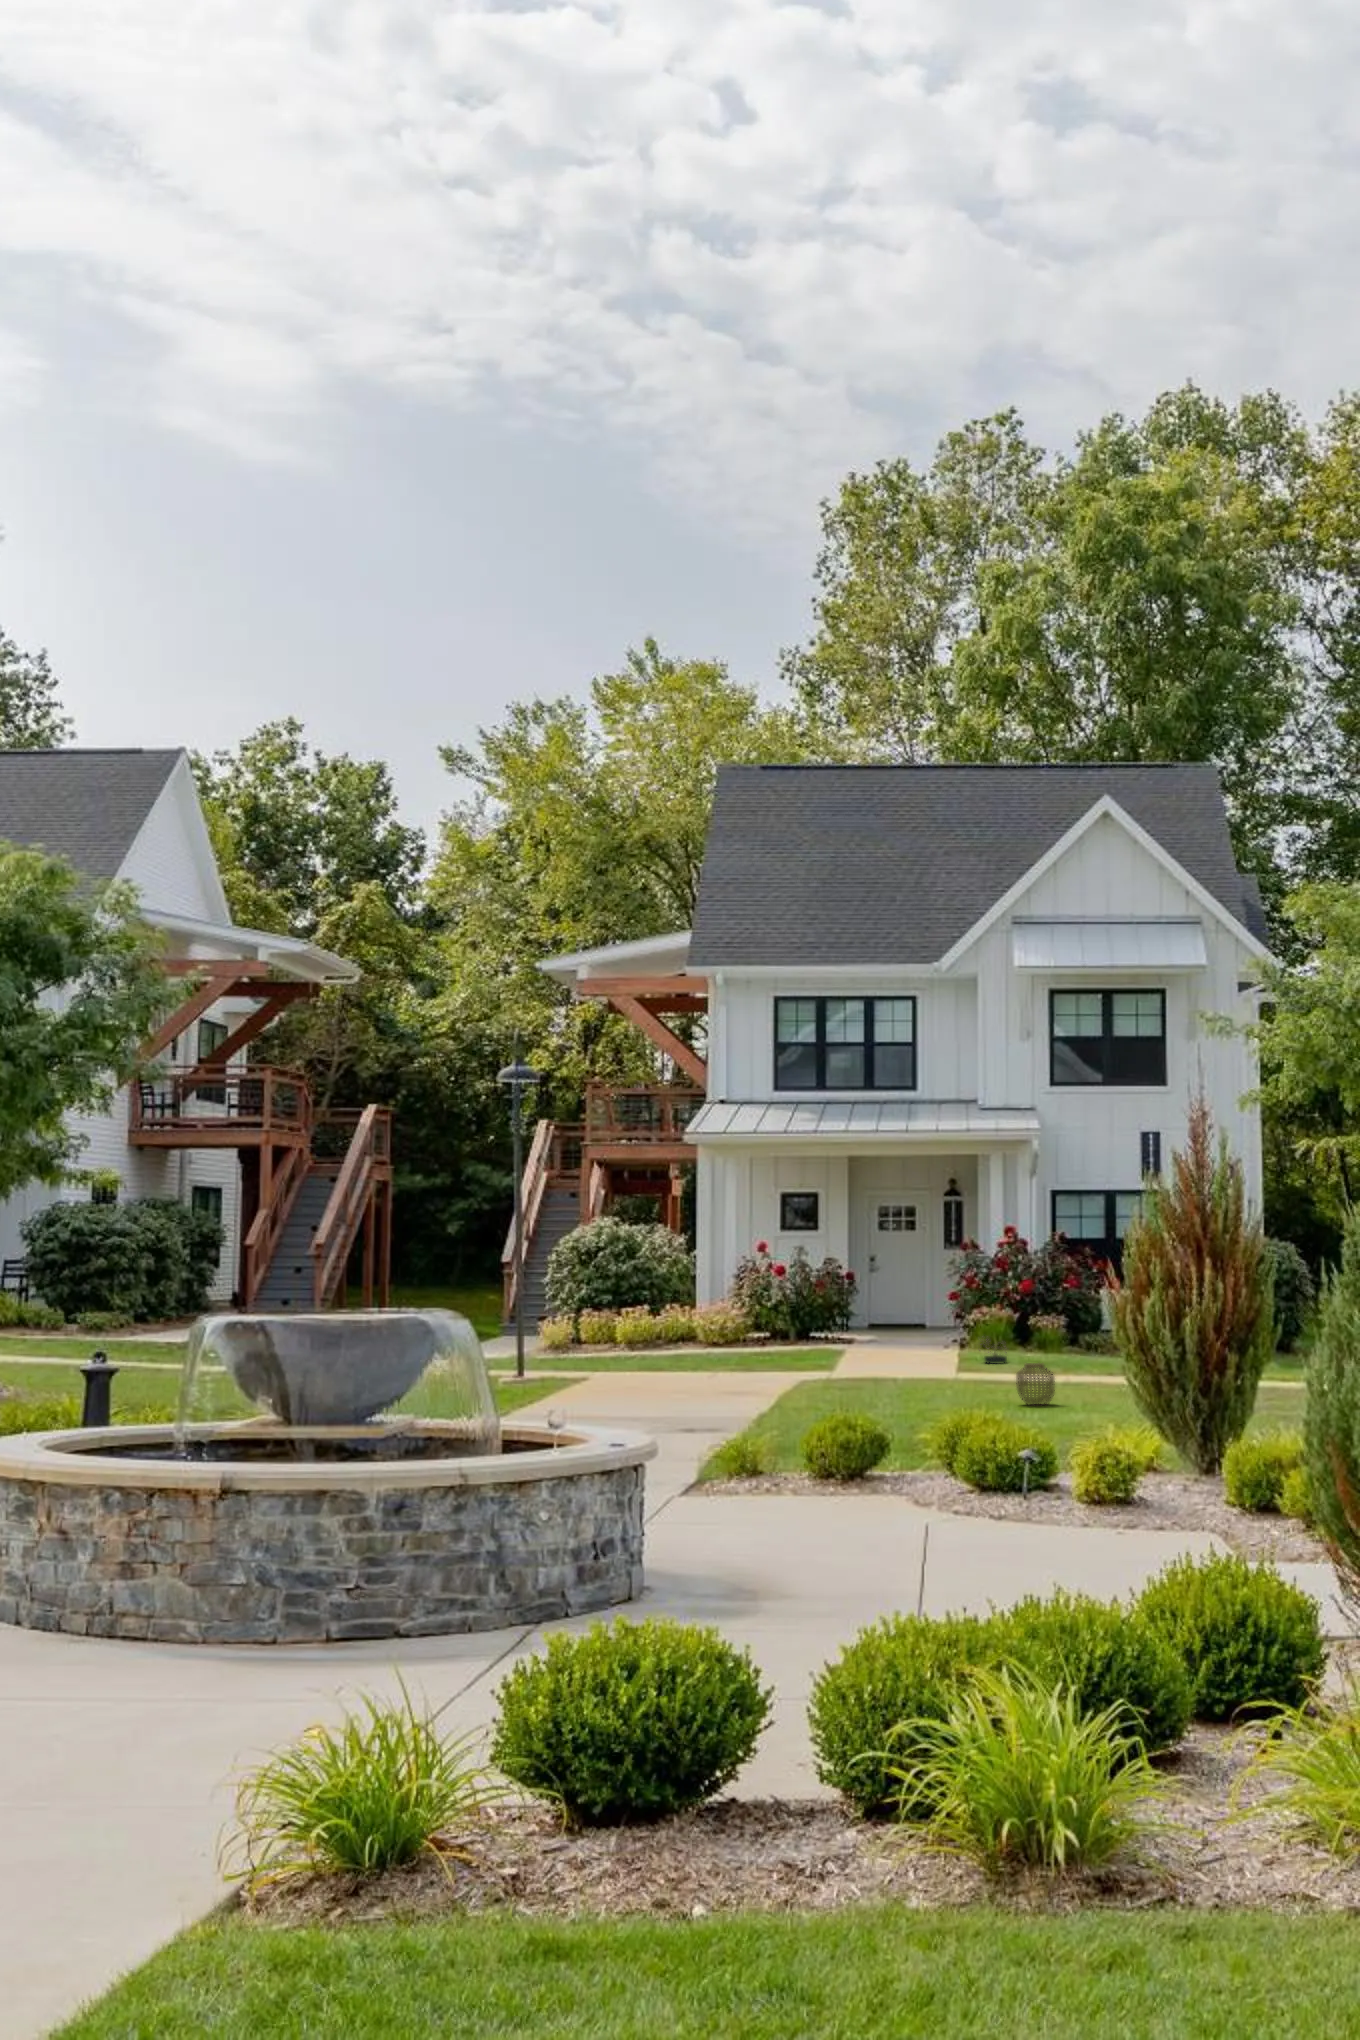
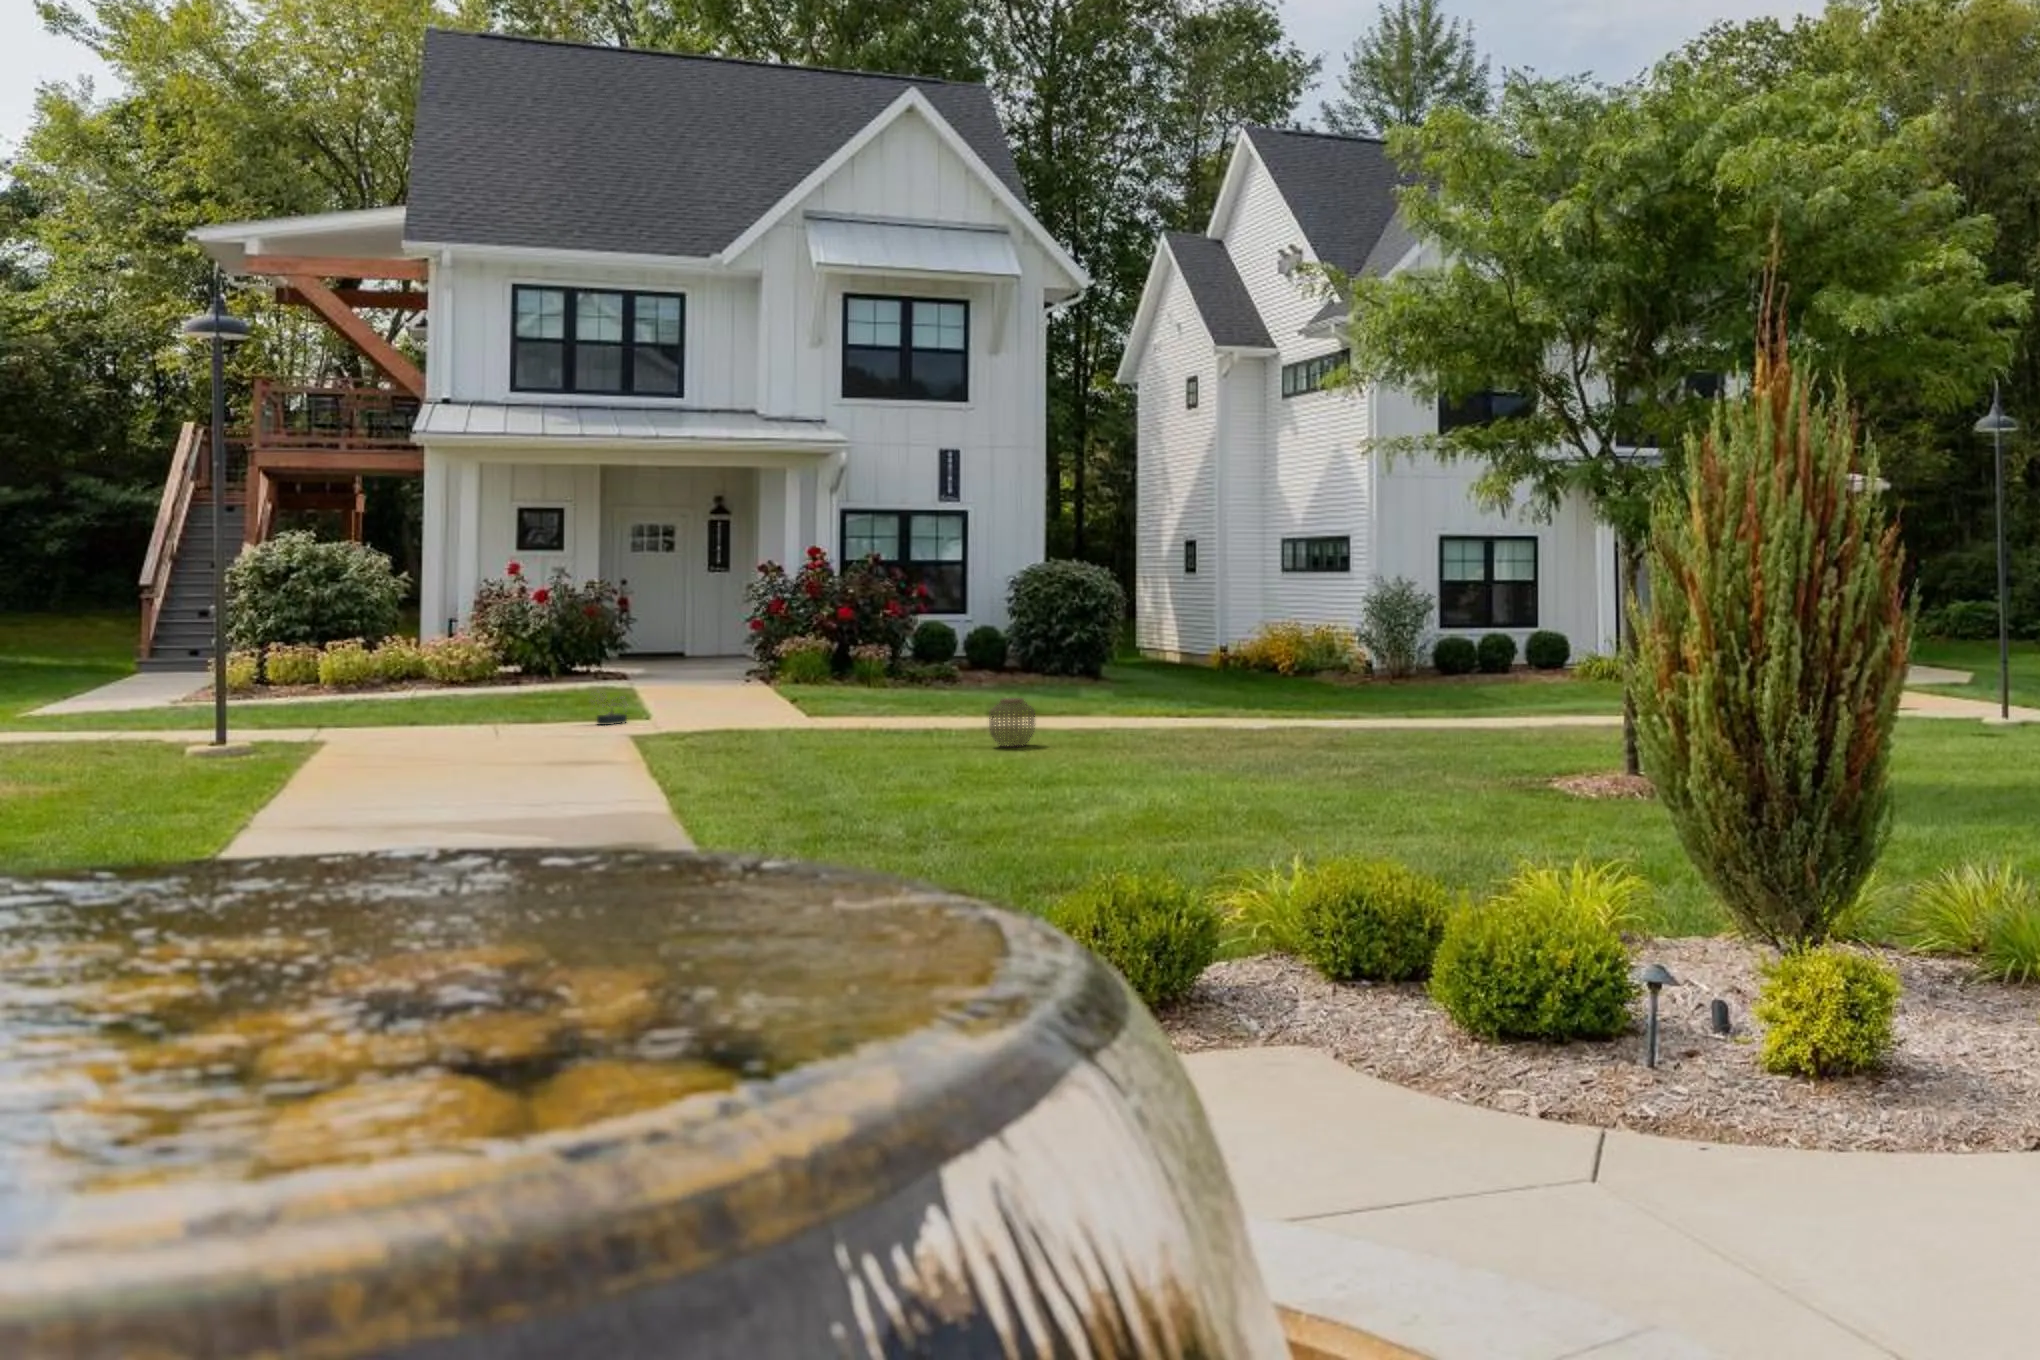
decorative plant: present [979,1336,1007,1364] -> present [594,694,628,725]

